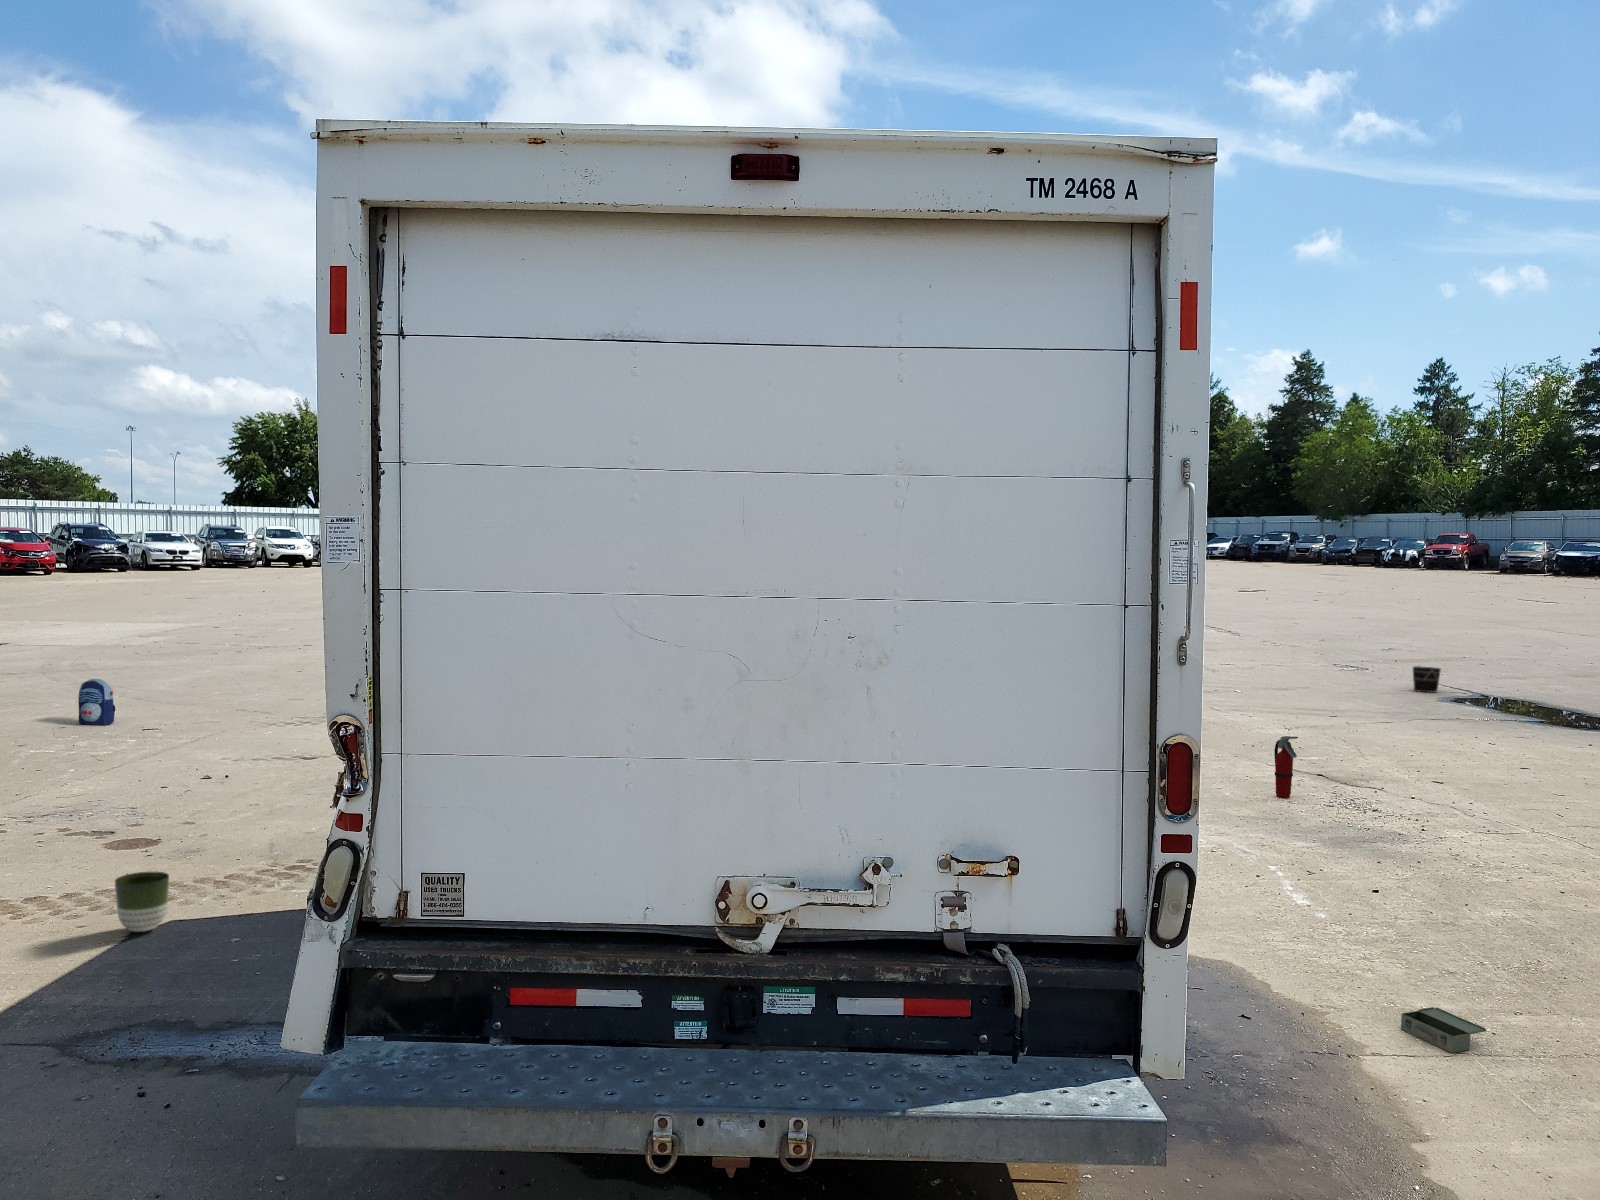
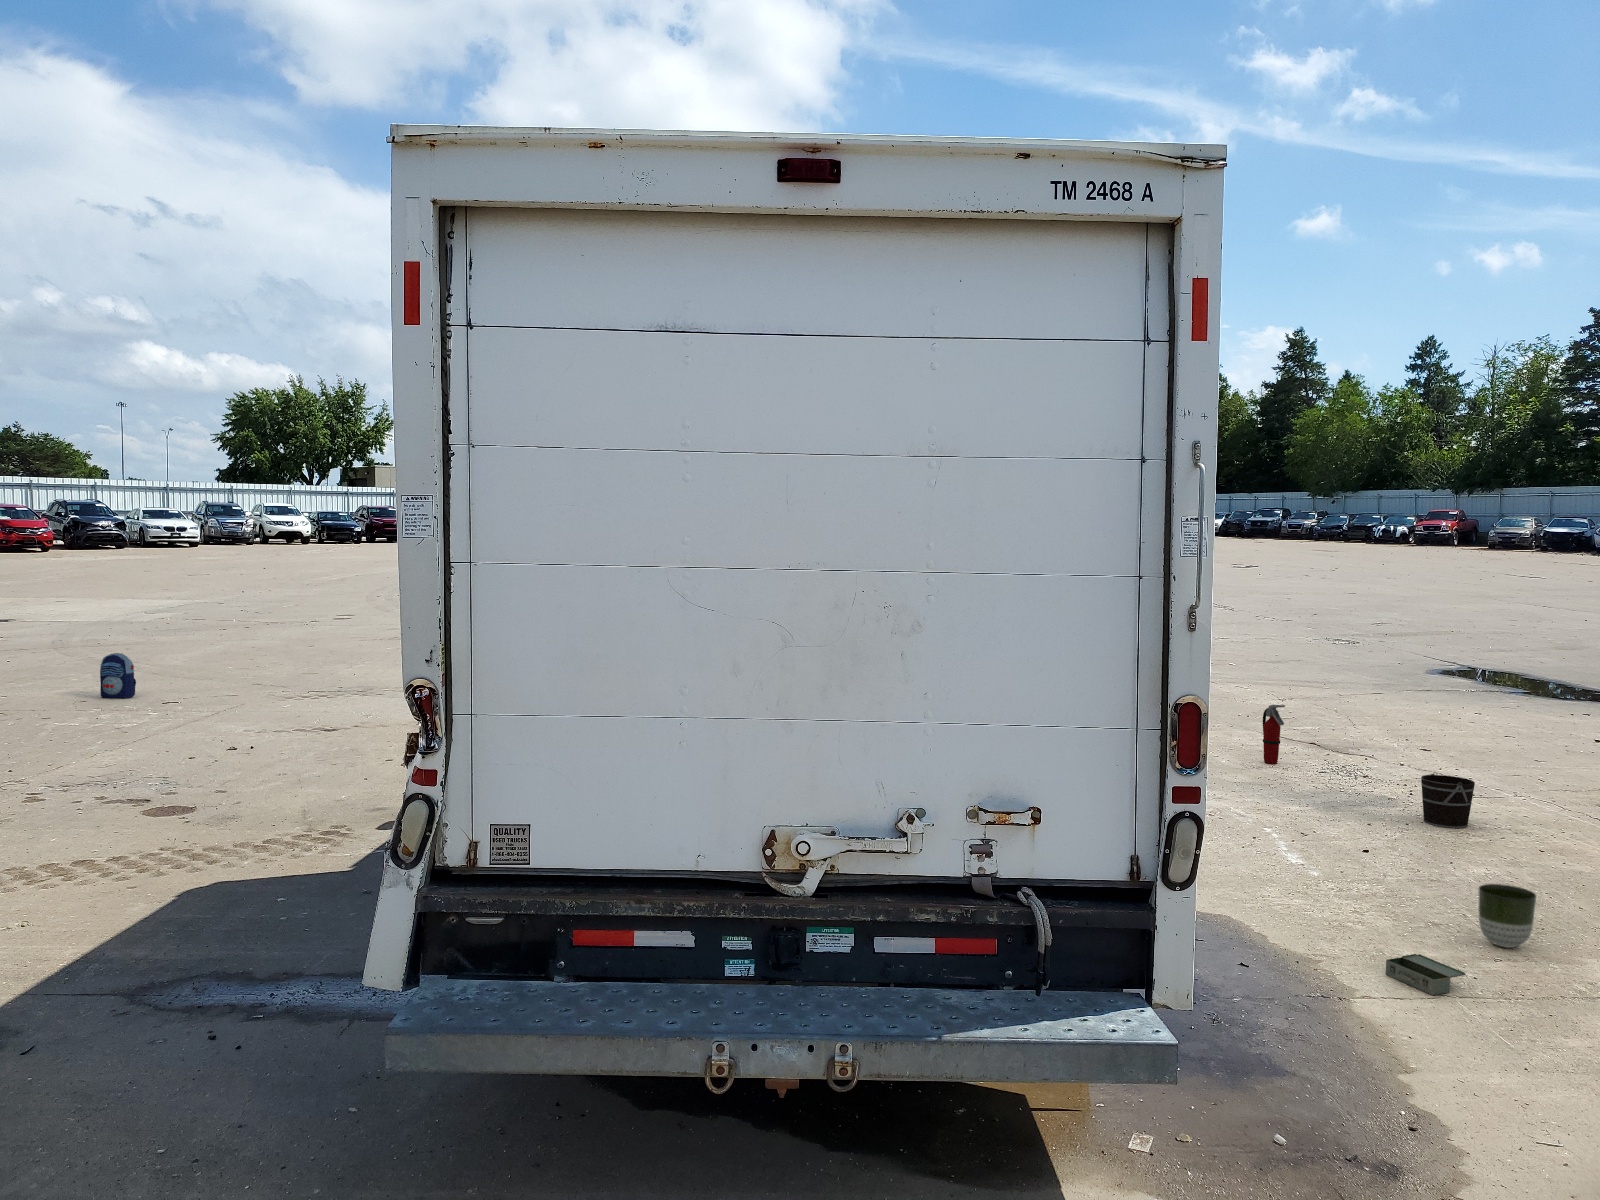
bucket: present [1413,666,1440,693] -> present [1421,772,1475,828]
planter: present [115,872,169,932] -> present [1479,884,1536,948]

